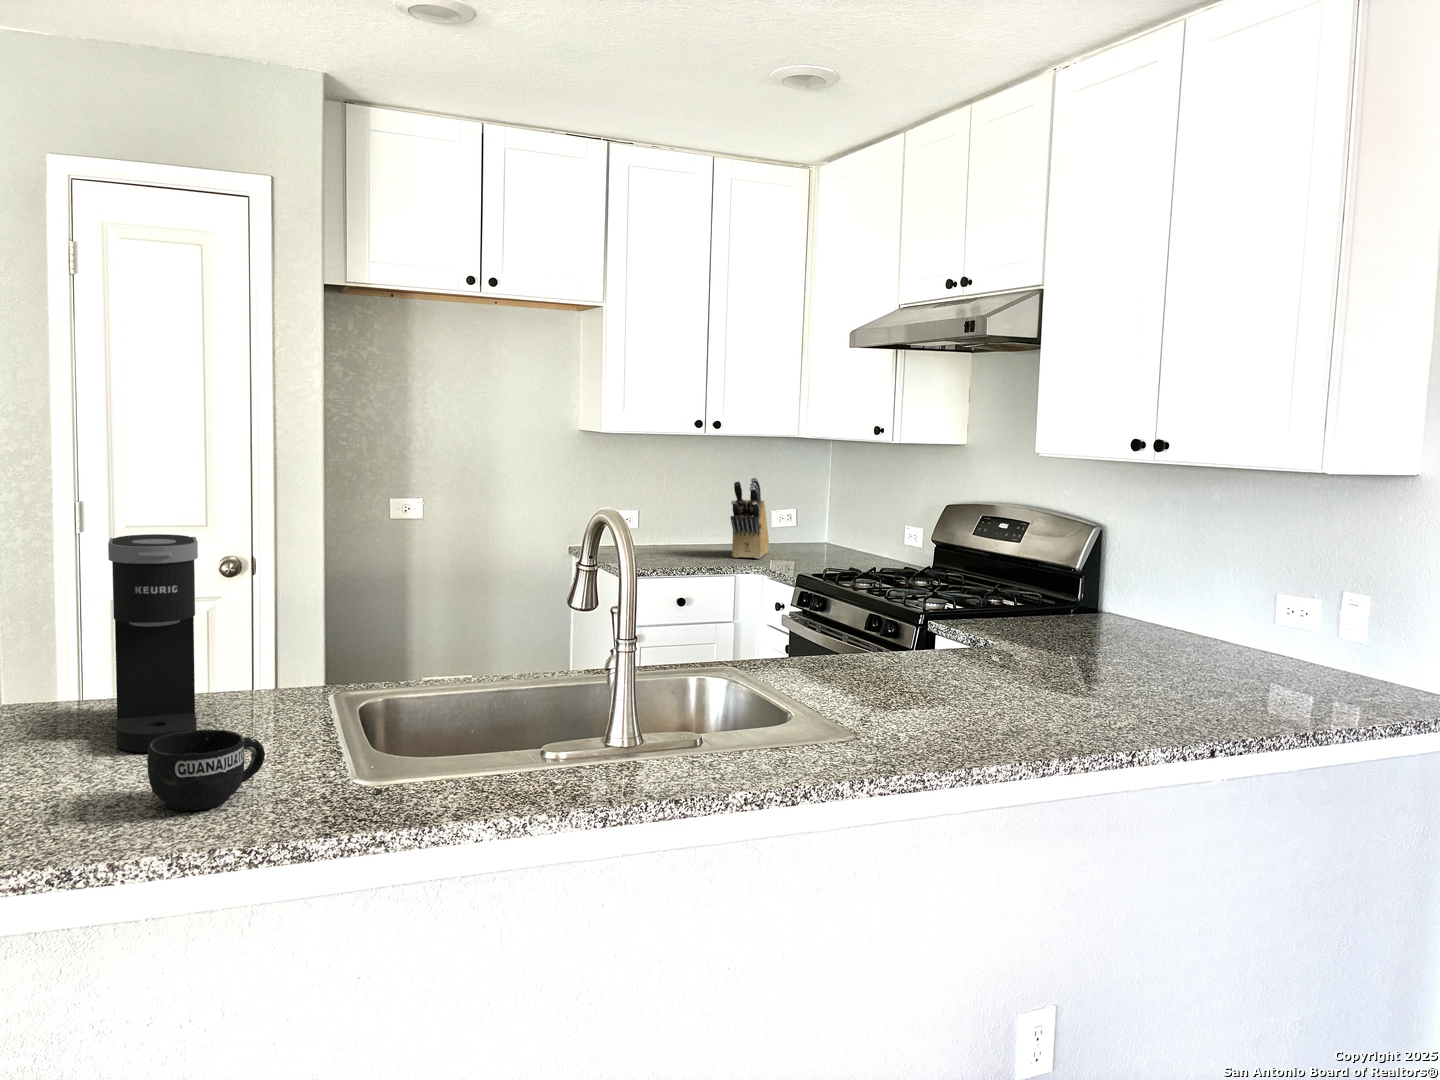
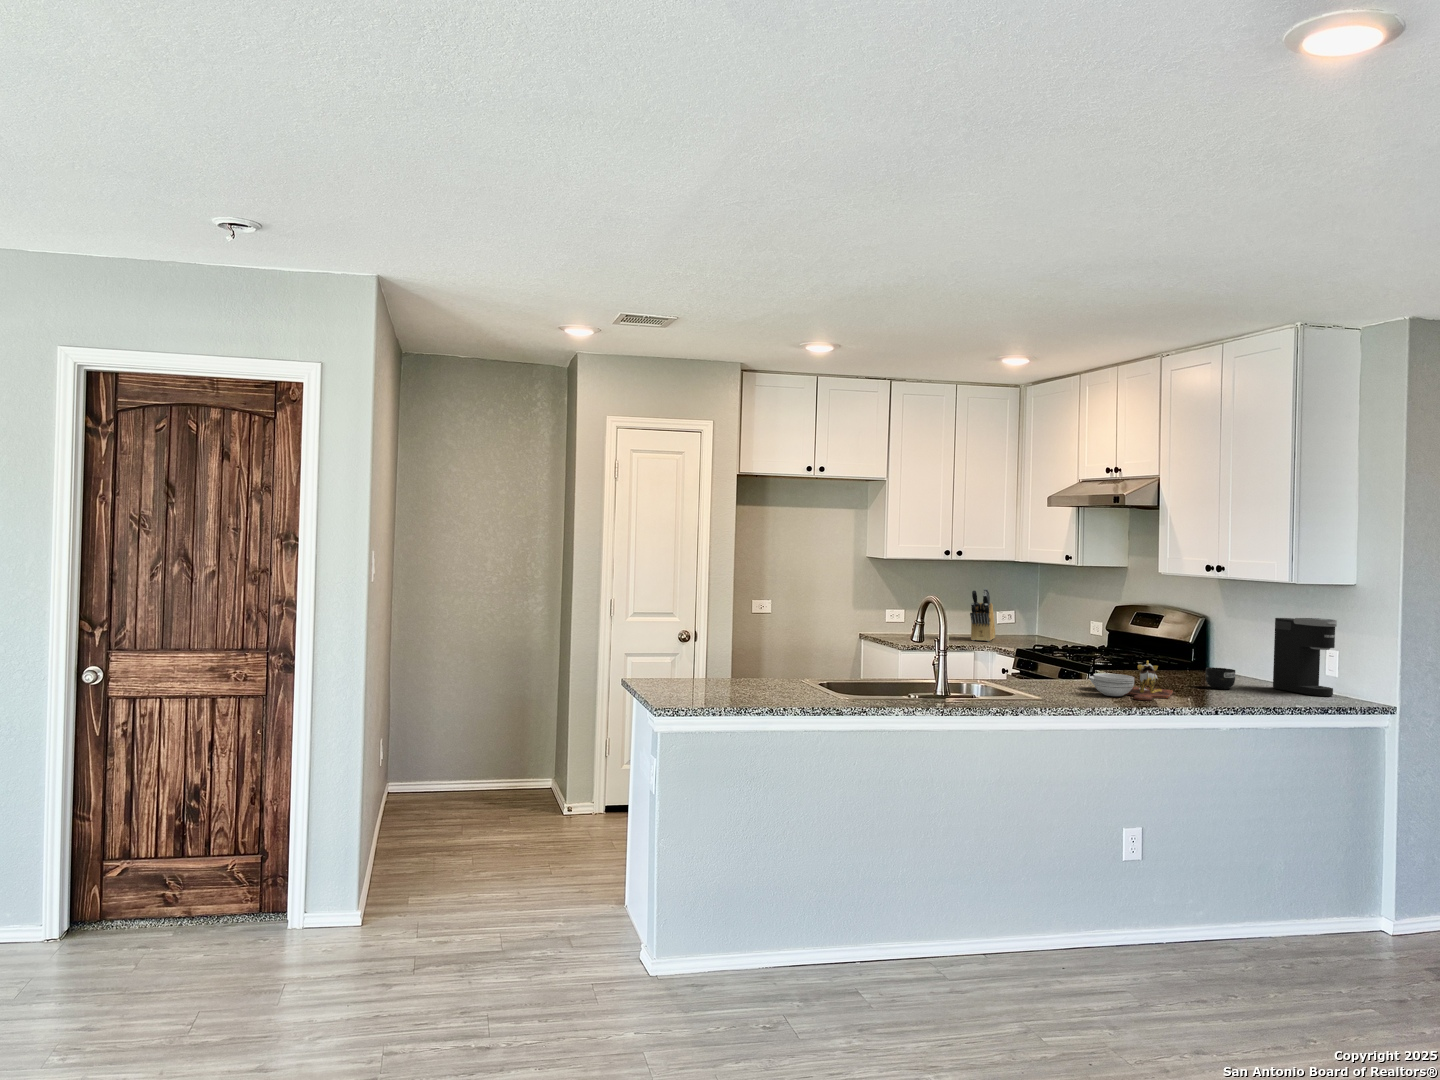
coffee maker: present [108,534,198,753] -> present [1273,618,1337,696]
cutting board: none [938,629,1103,728] -> present [1089,660,1173,700]
mug: present [147,729,265,811] -> present [1206,667,1235,689]

